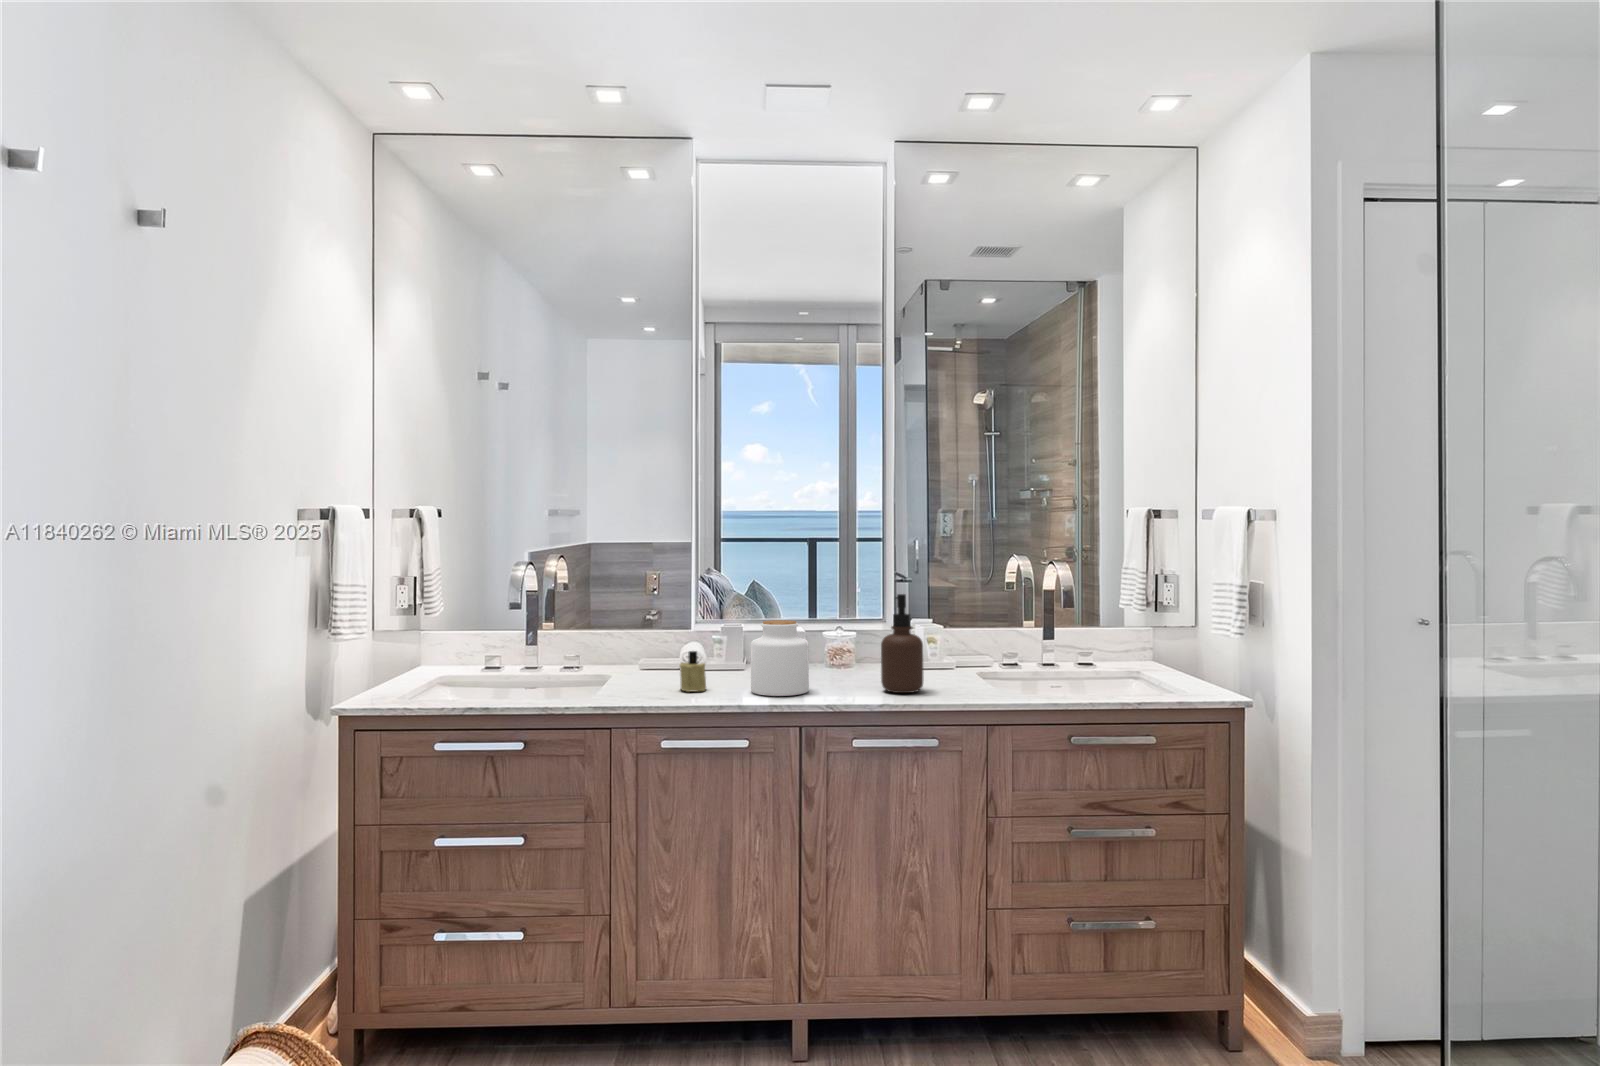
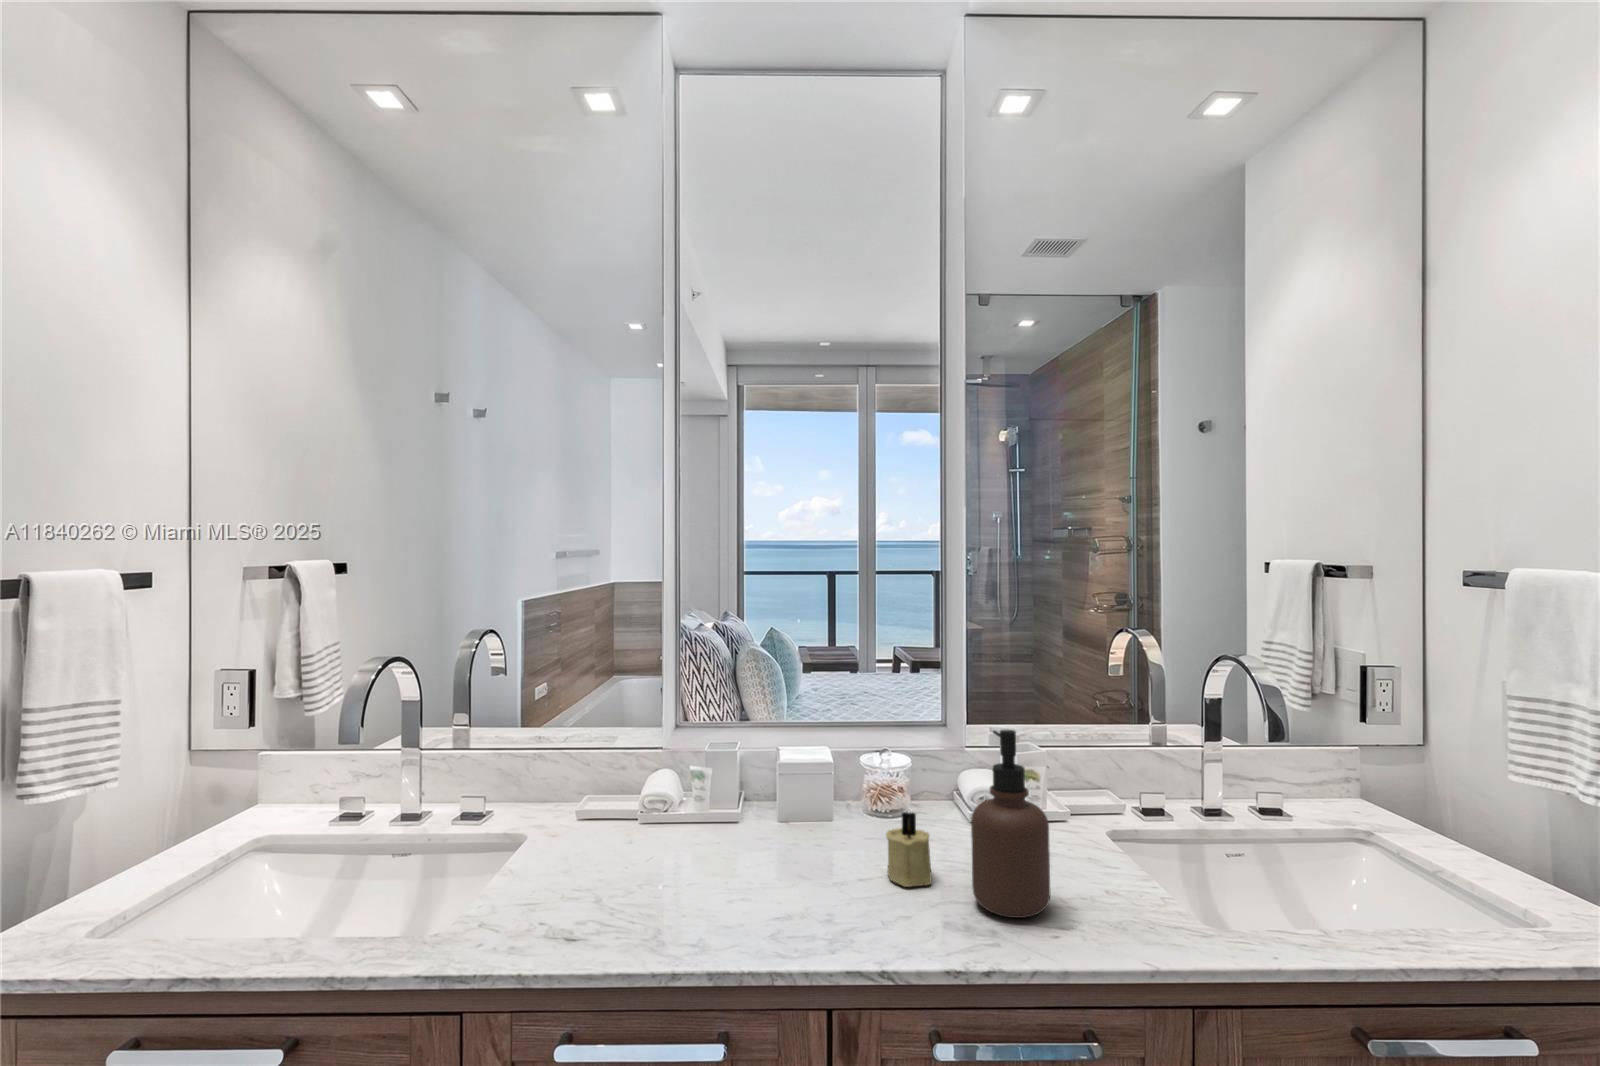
jar: present [751,620,809,696] -> none [739,771,842,928]
candle: present [680,651,706,692] -> present [886,812,932,887]

